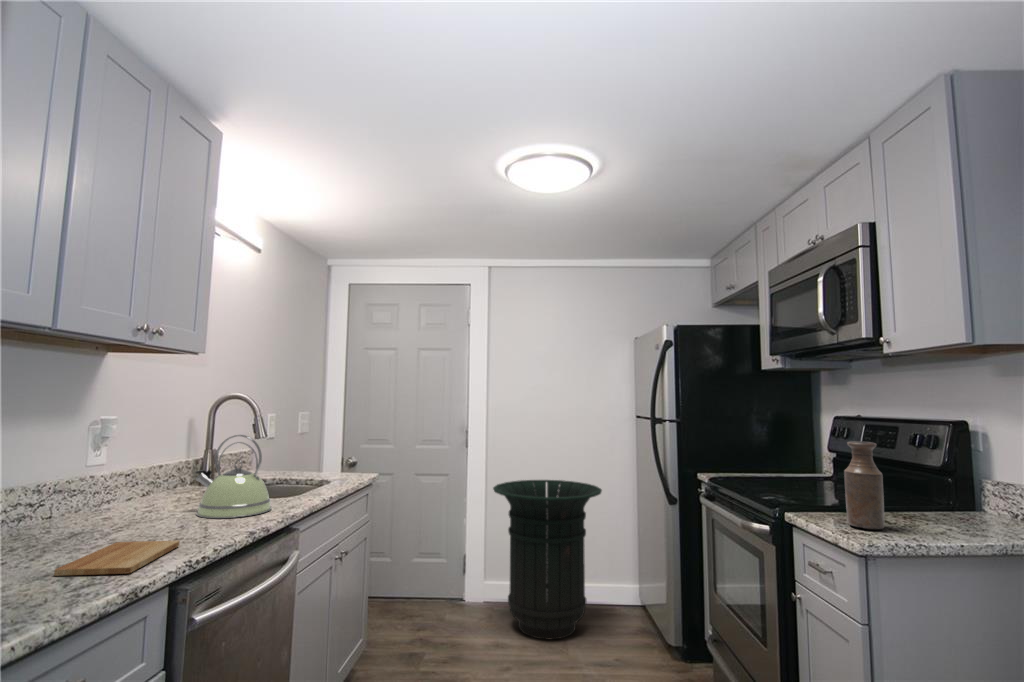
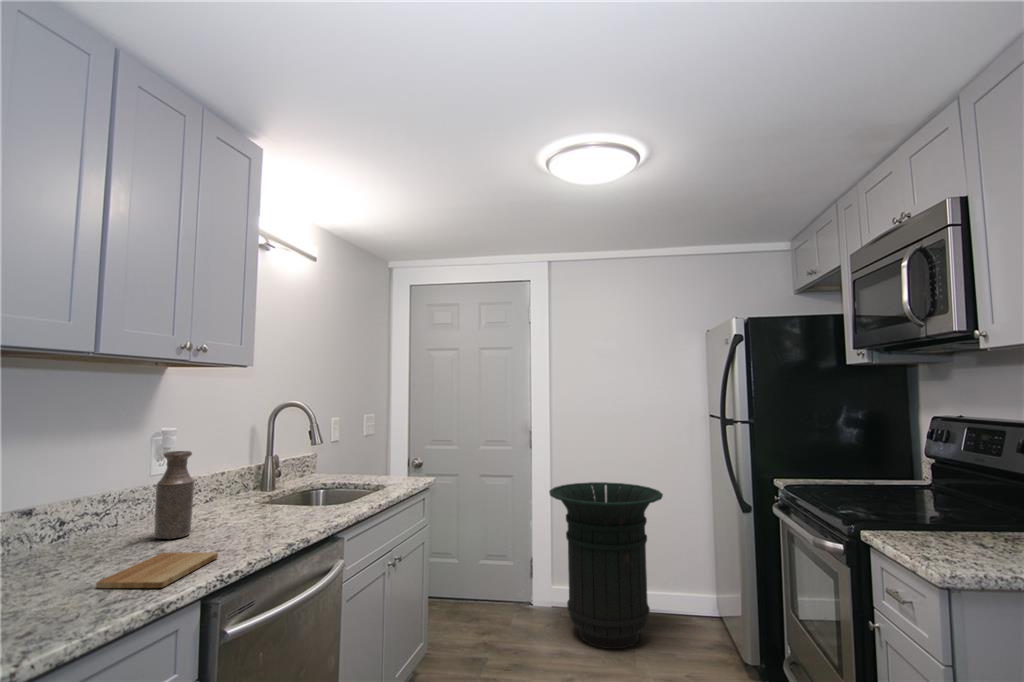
kettle: present [195,435,271,518] -> none [246,445,317,527]
bottle: present [844,441,884,530] -> present [154,451,194,539]

